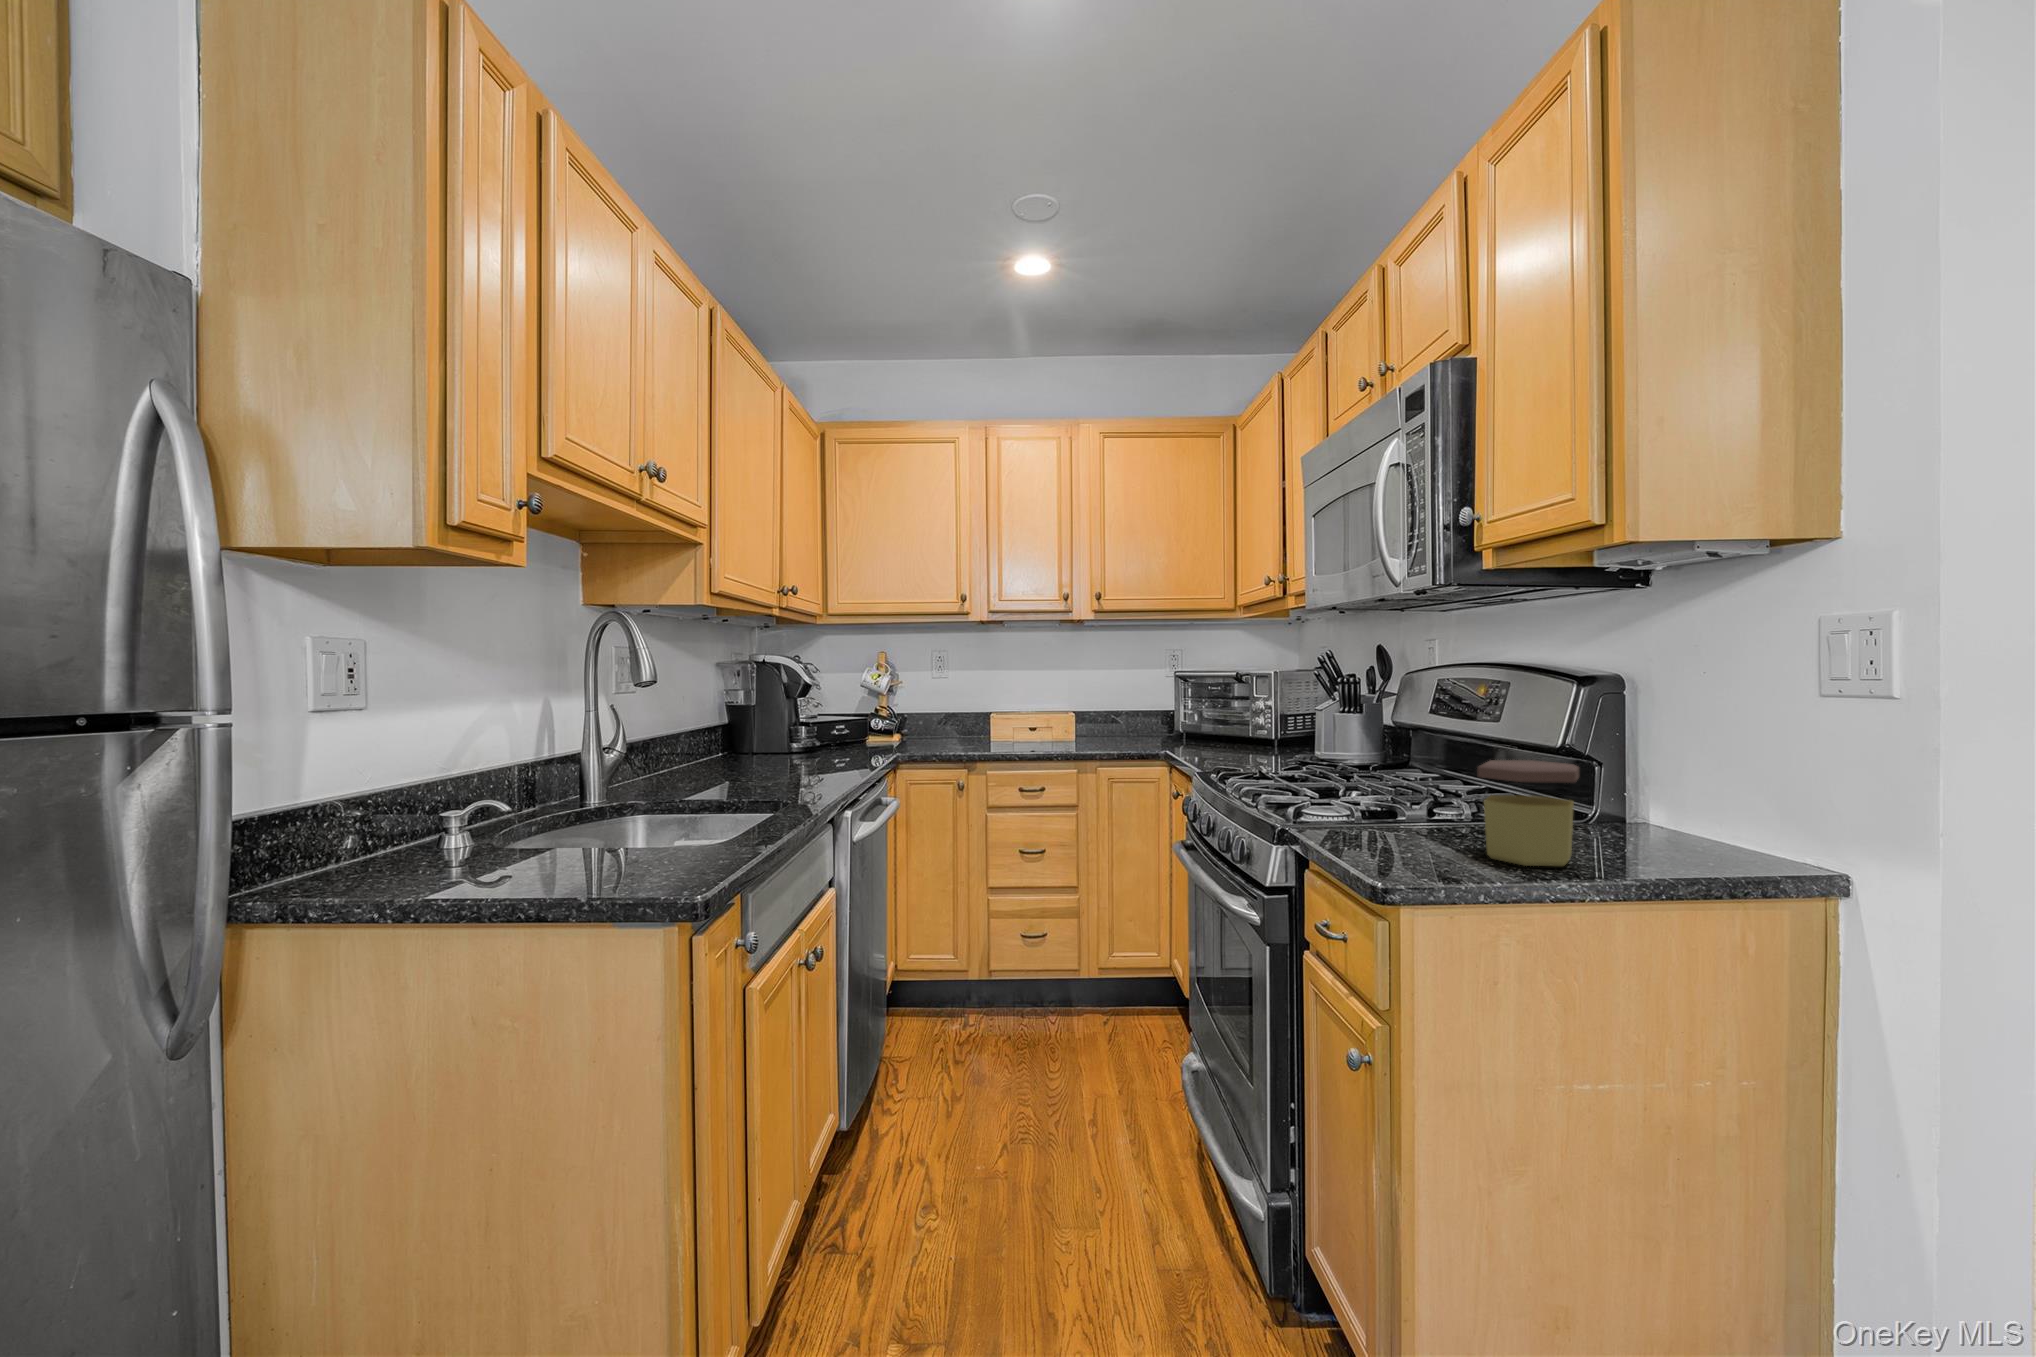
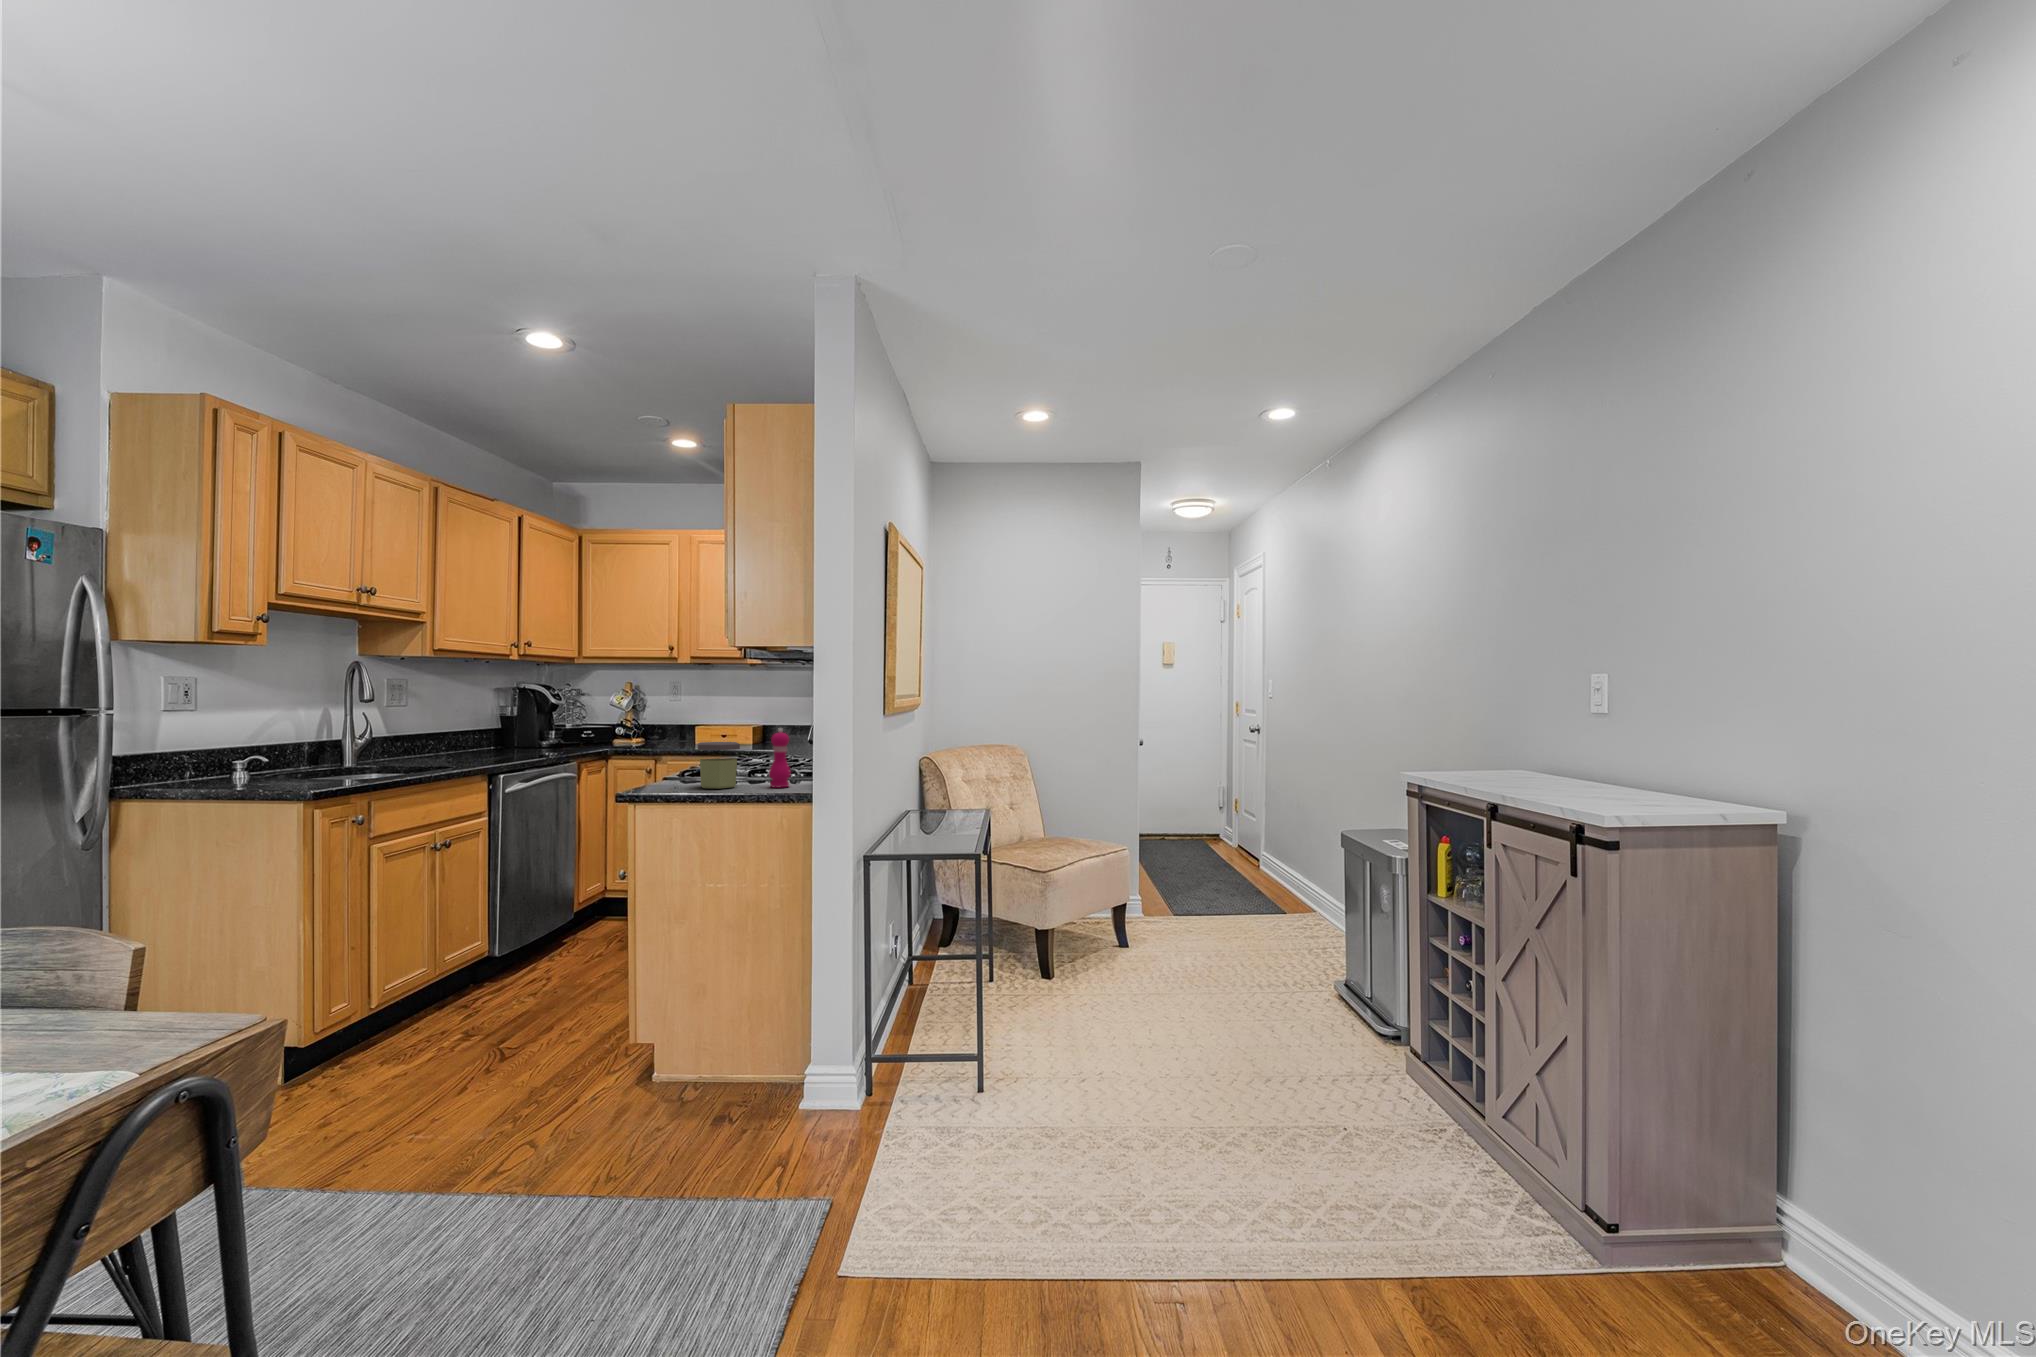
pepper mill: none [1623,730,1679,859] -> present [769,728,791,787]

